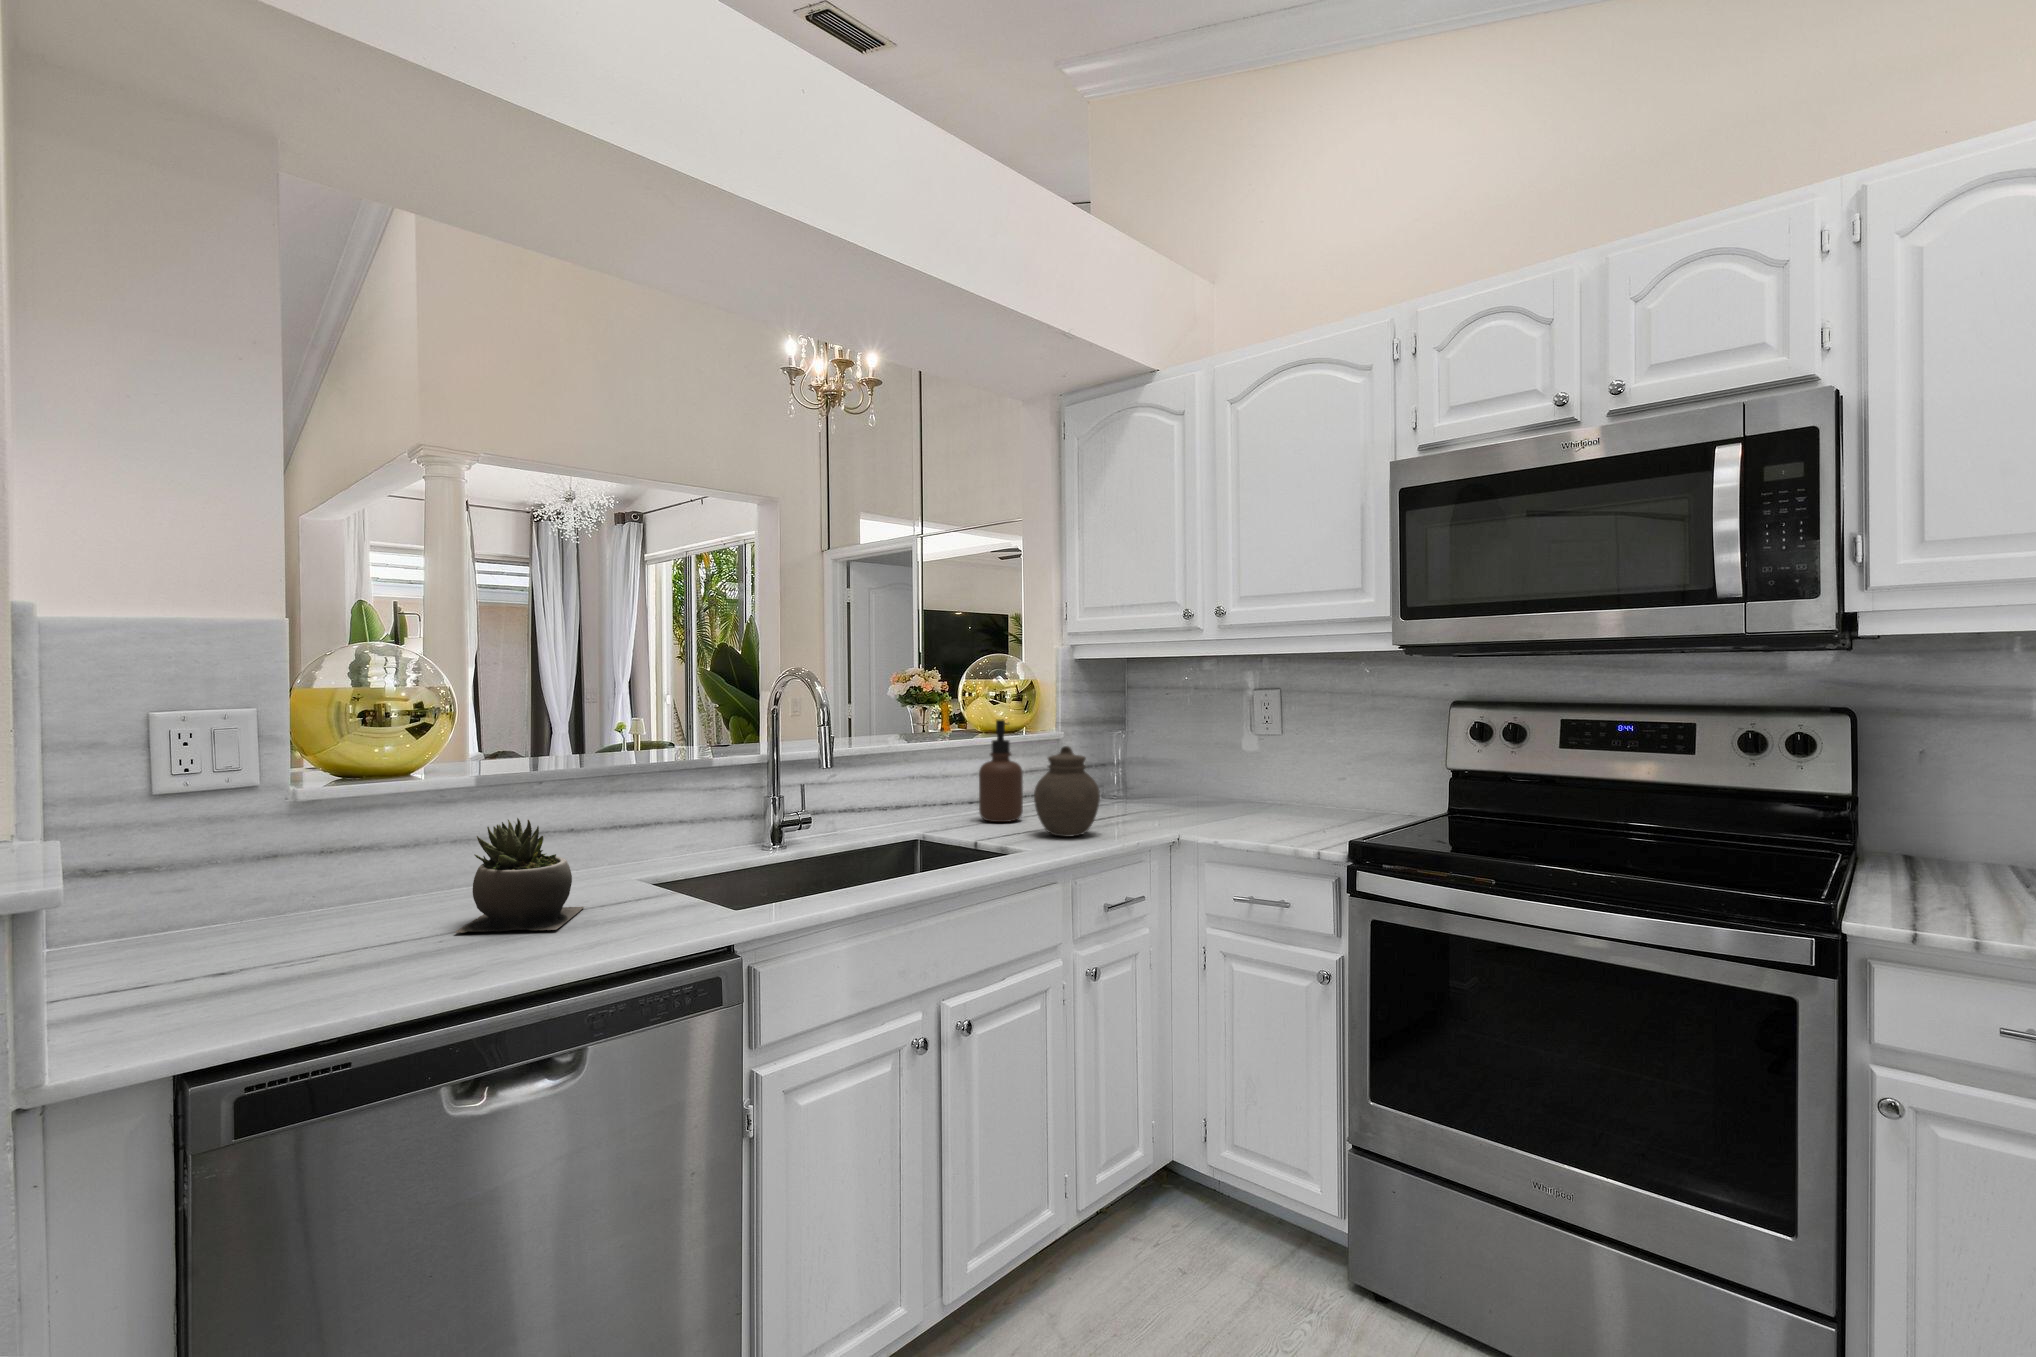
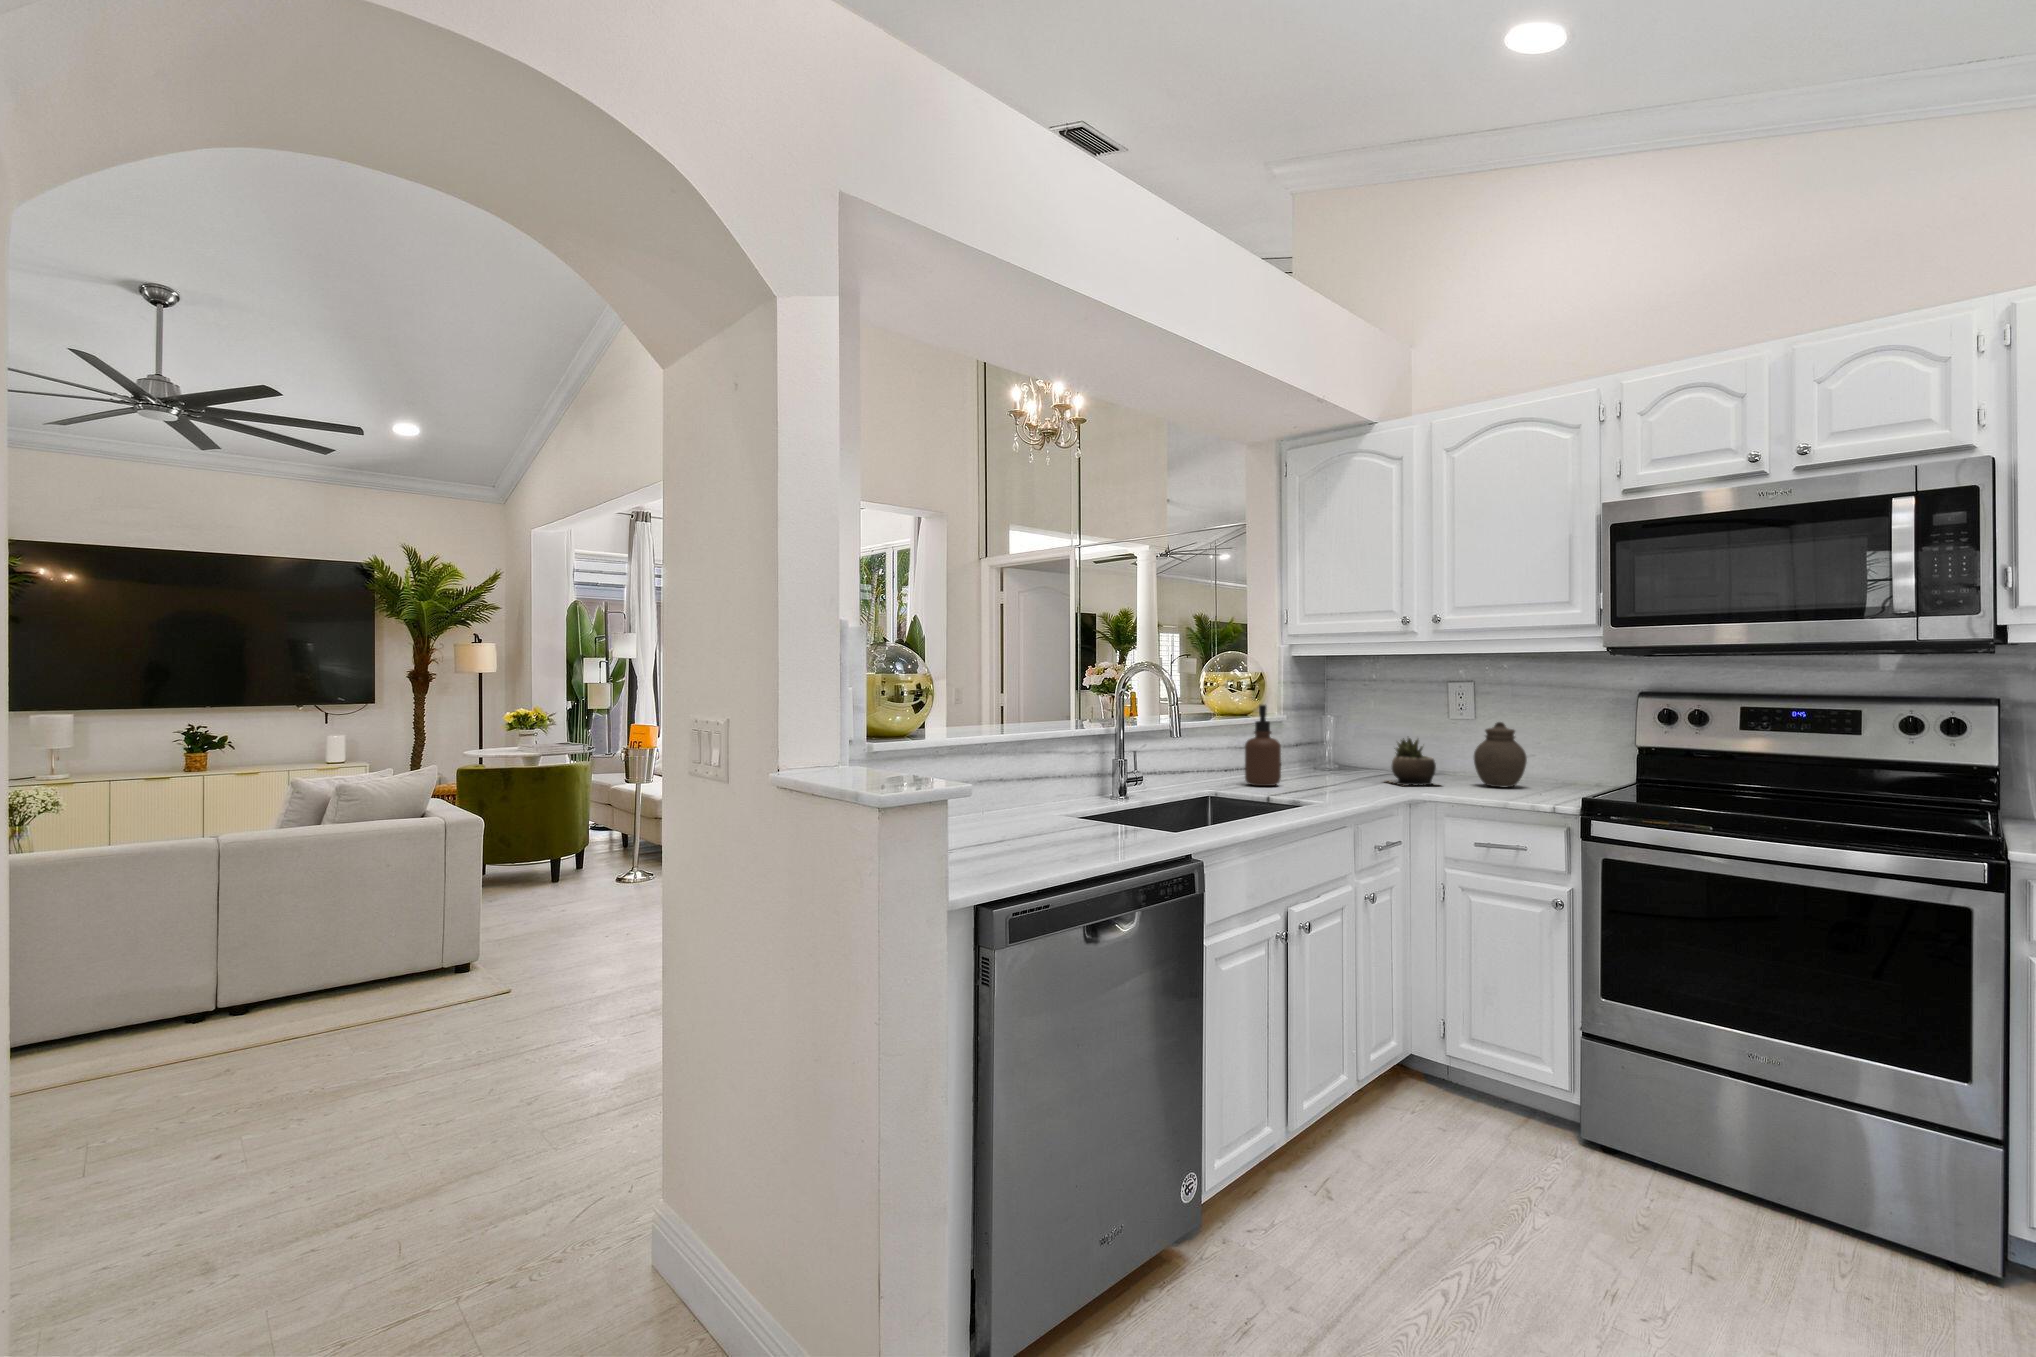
jar: present [1034,746,1100,837] -> present [1474,722,1527,787]
succulent plant: present [456,818,584,933] -> present [1390,738,1436,786]

